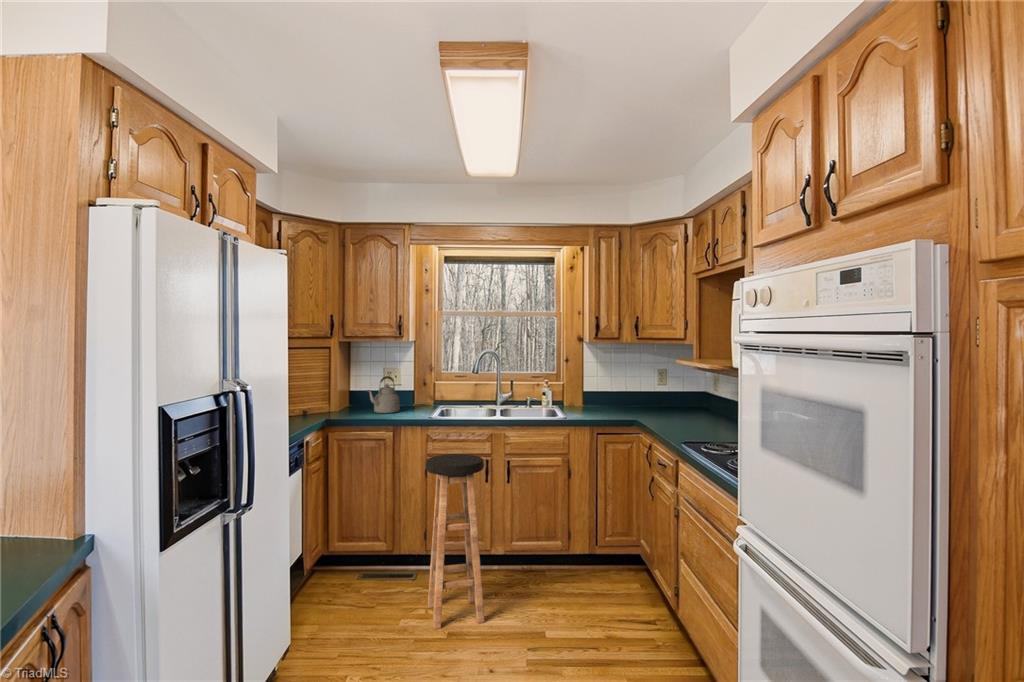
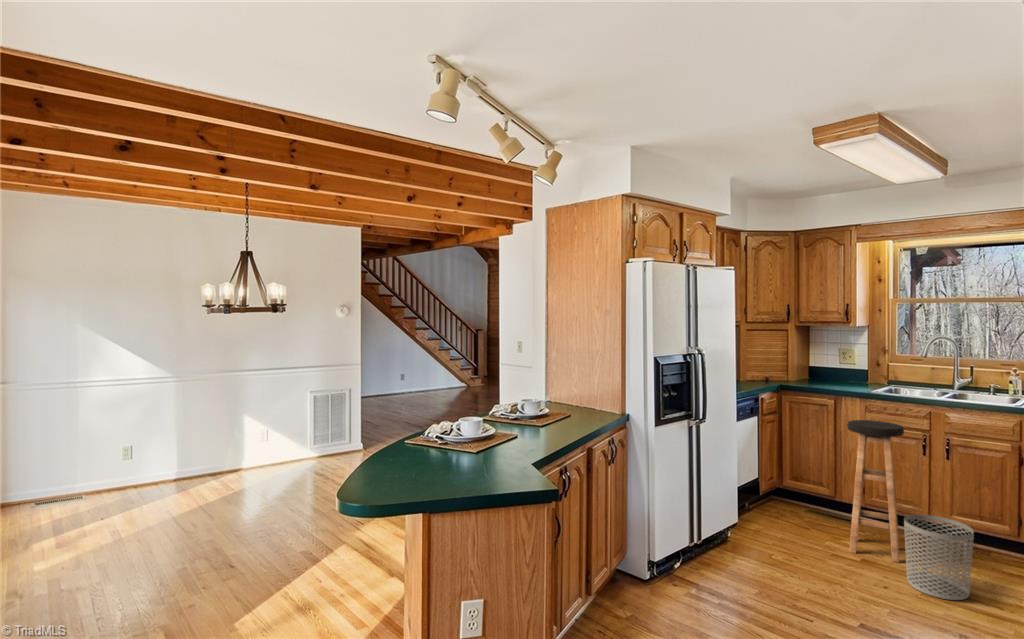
kettle: present [368,376,400,413] -> none [815,355,848,385]
waste bin: none [500,557,564,660] -> present [904,515,974,600]

